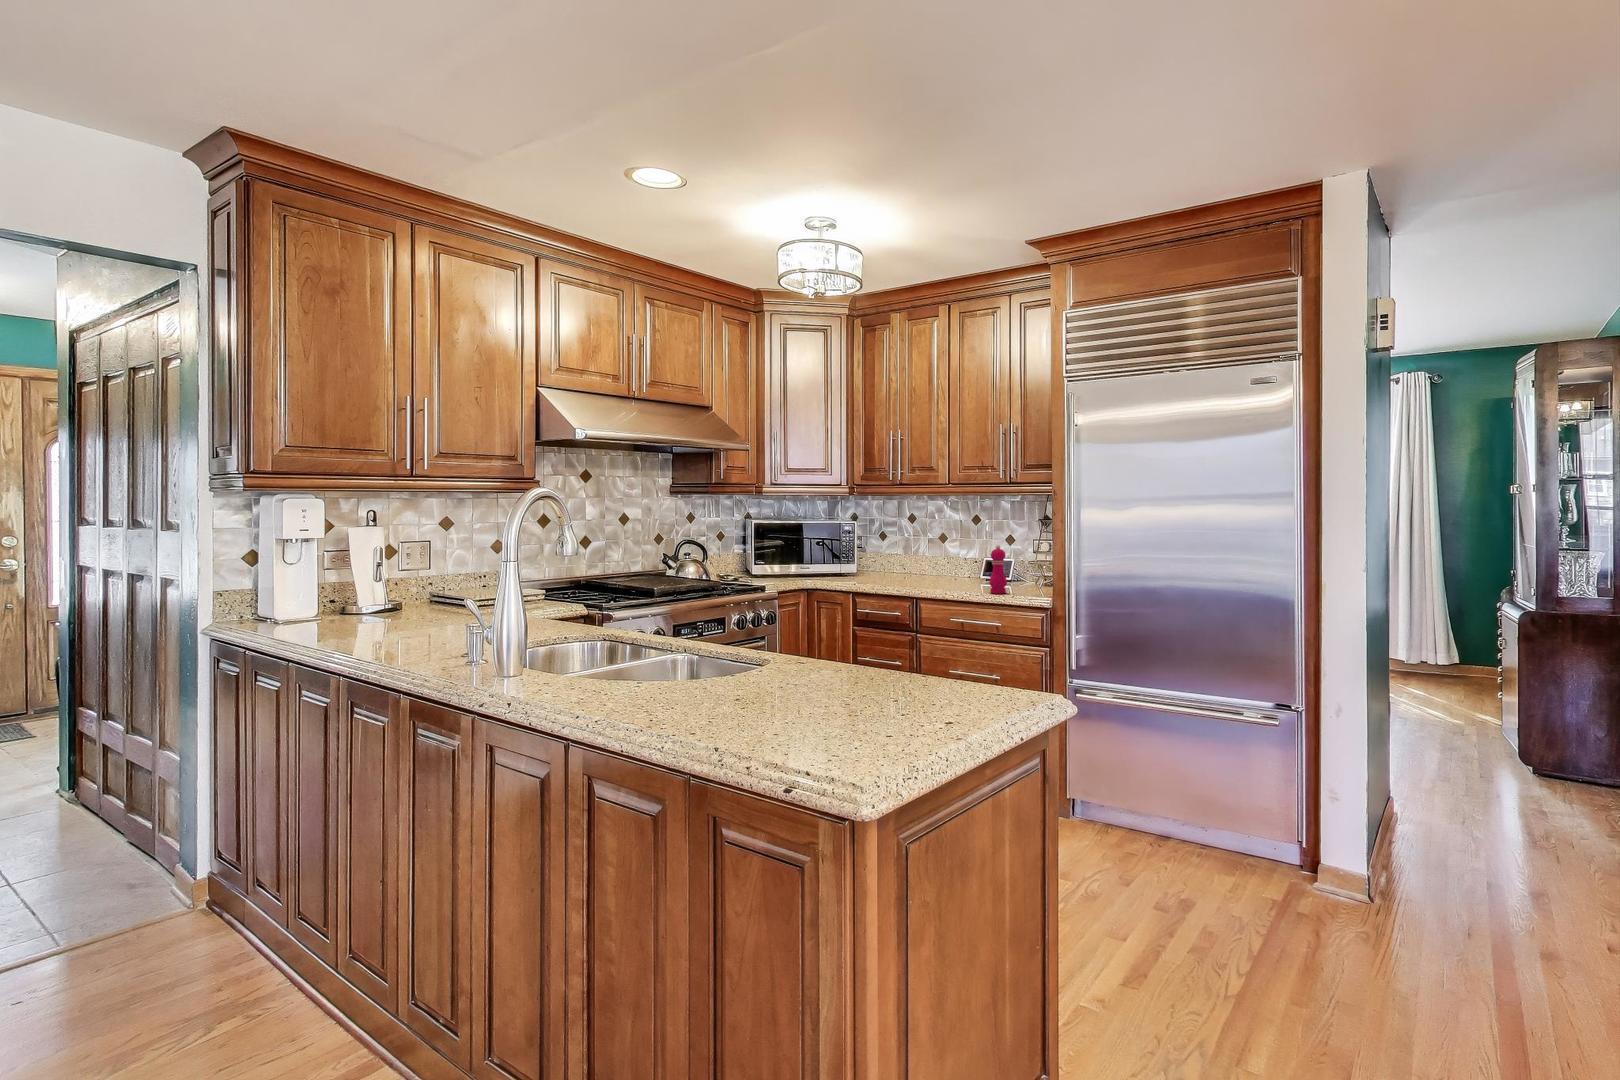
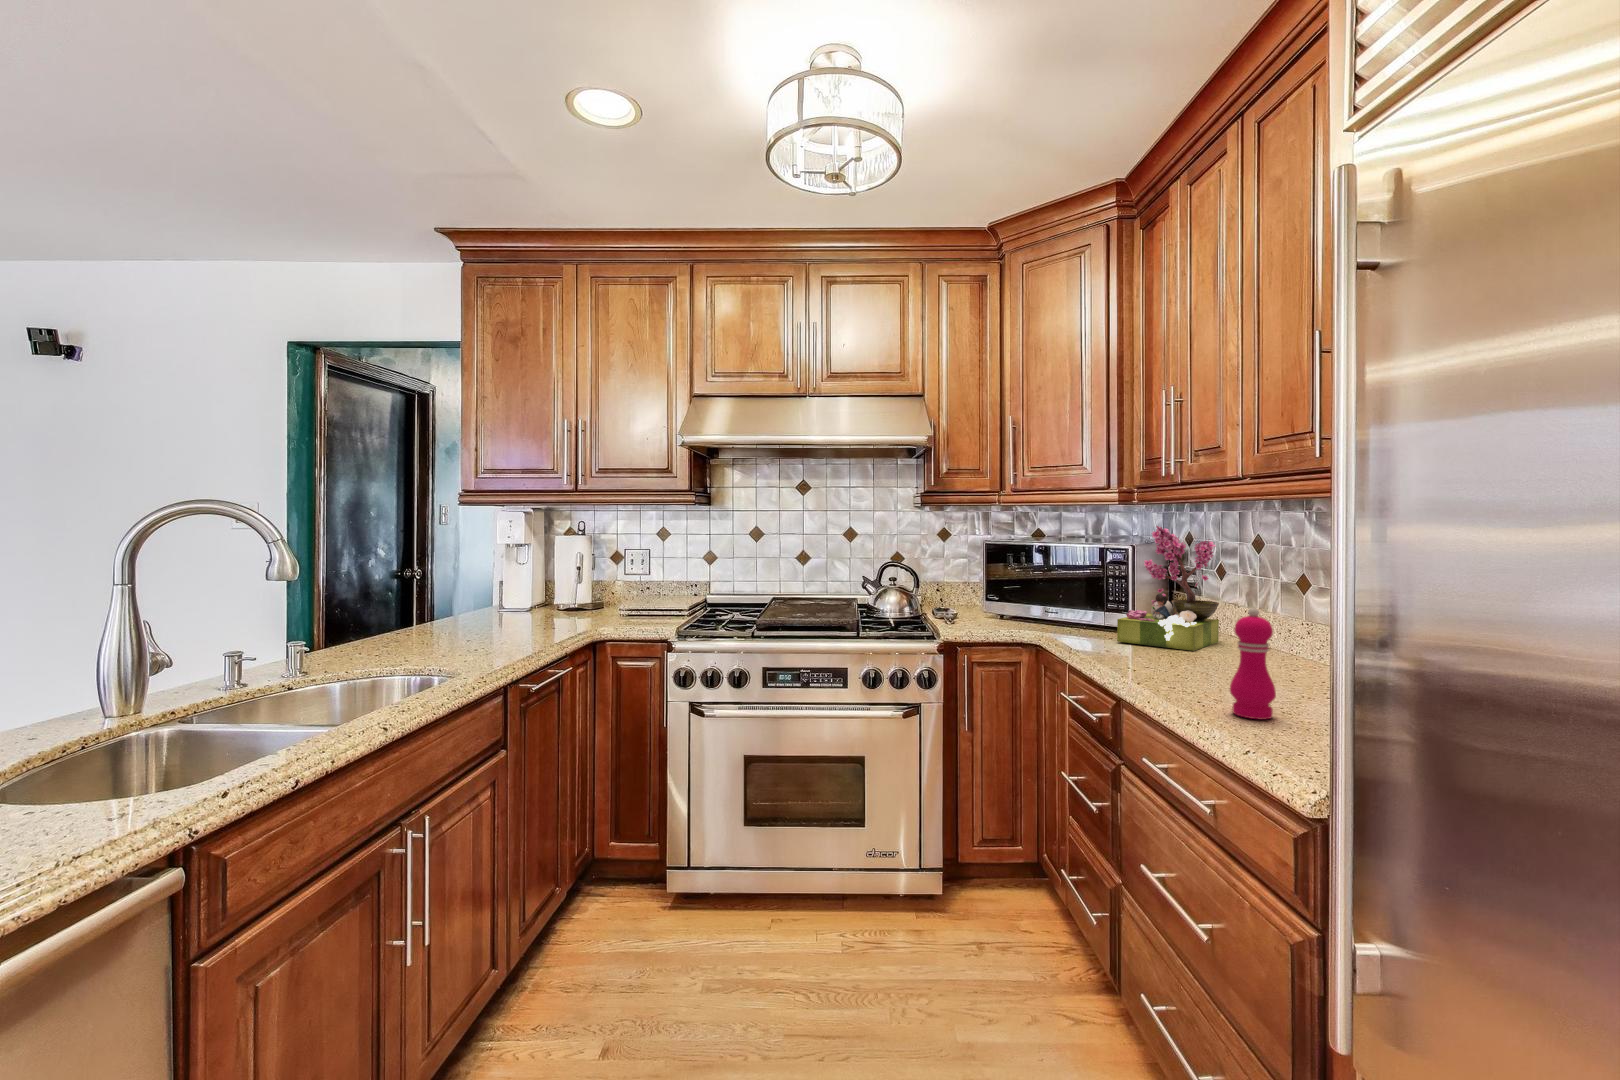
flower arrangement: none [858,508,908,580] -> present [1117,526,1219,651]

